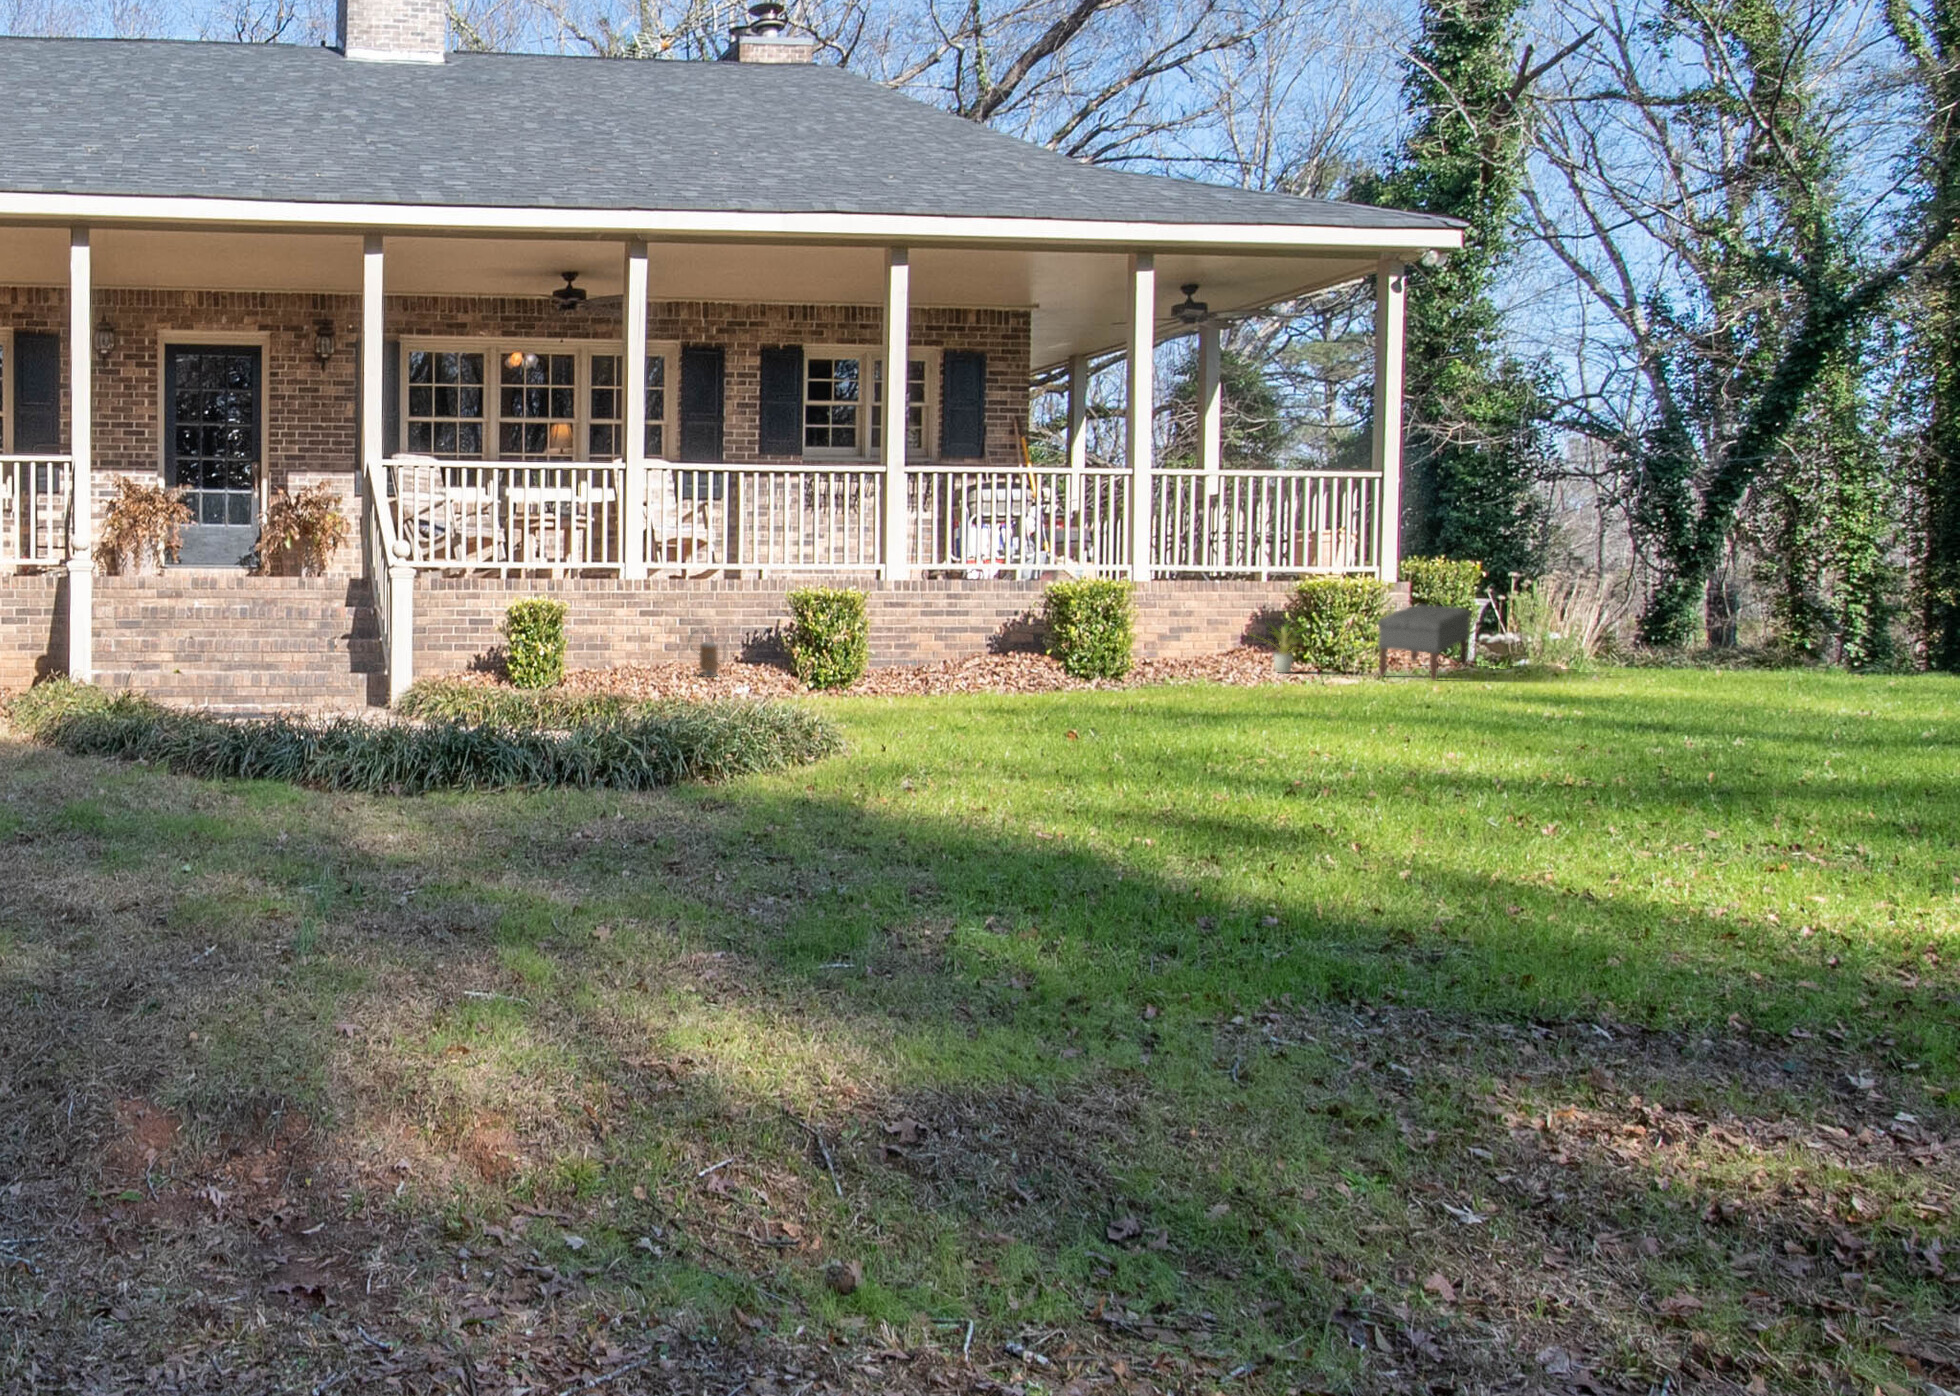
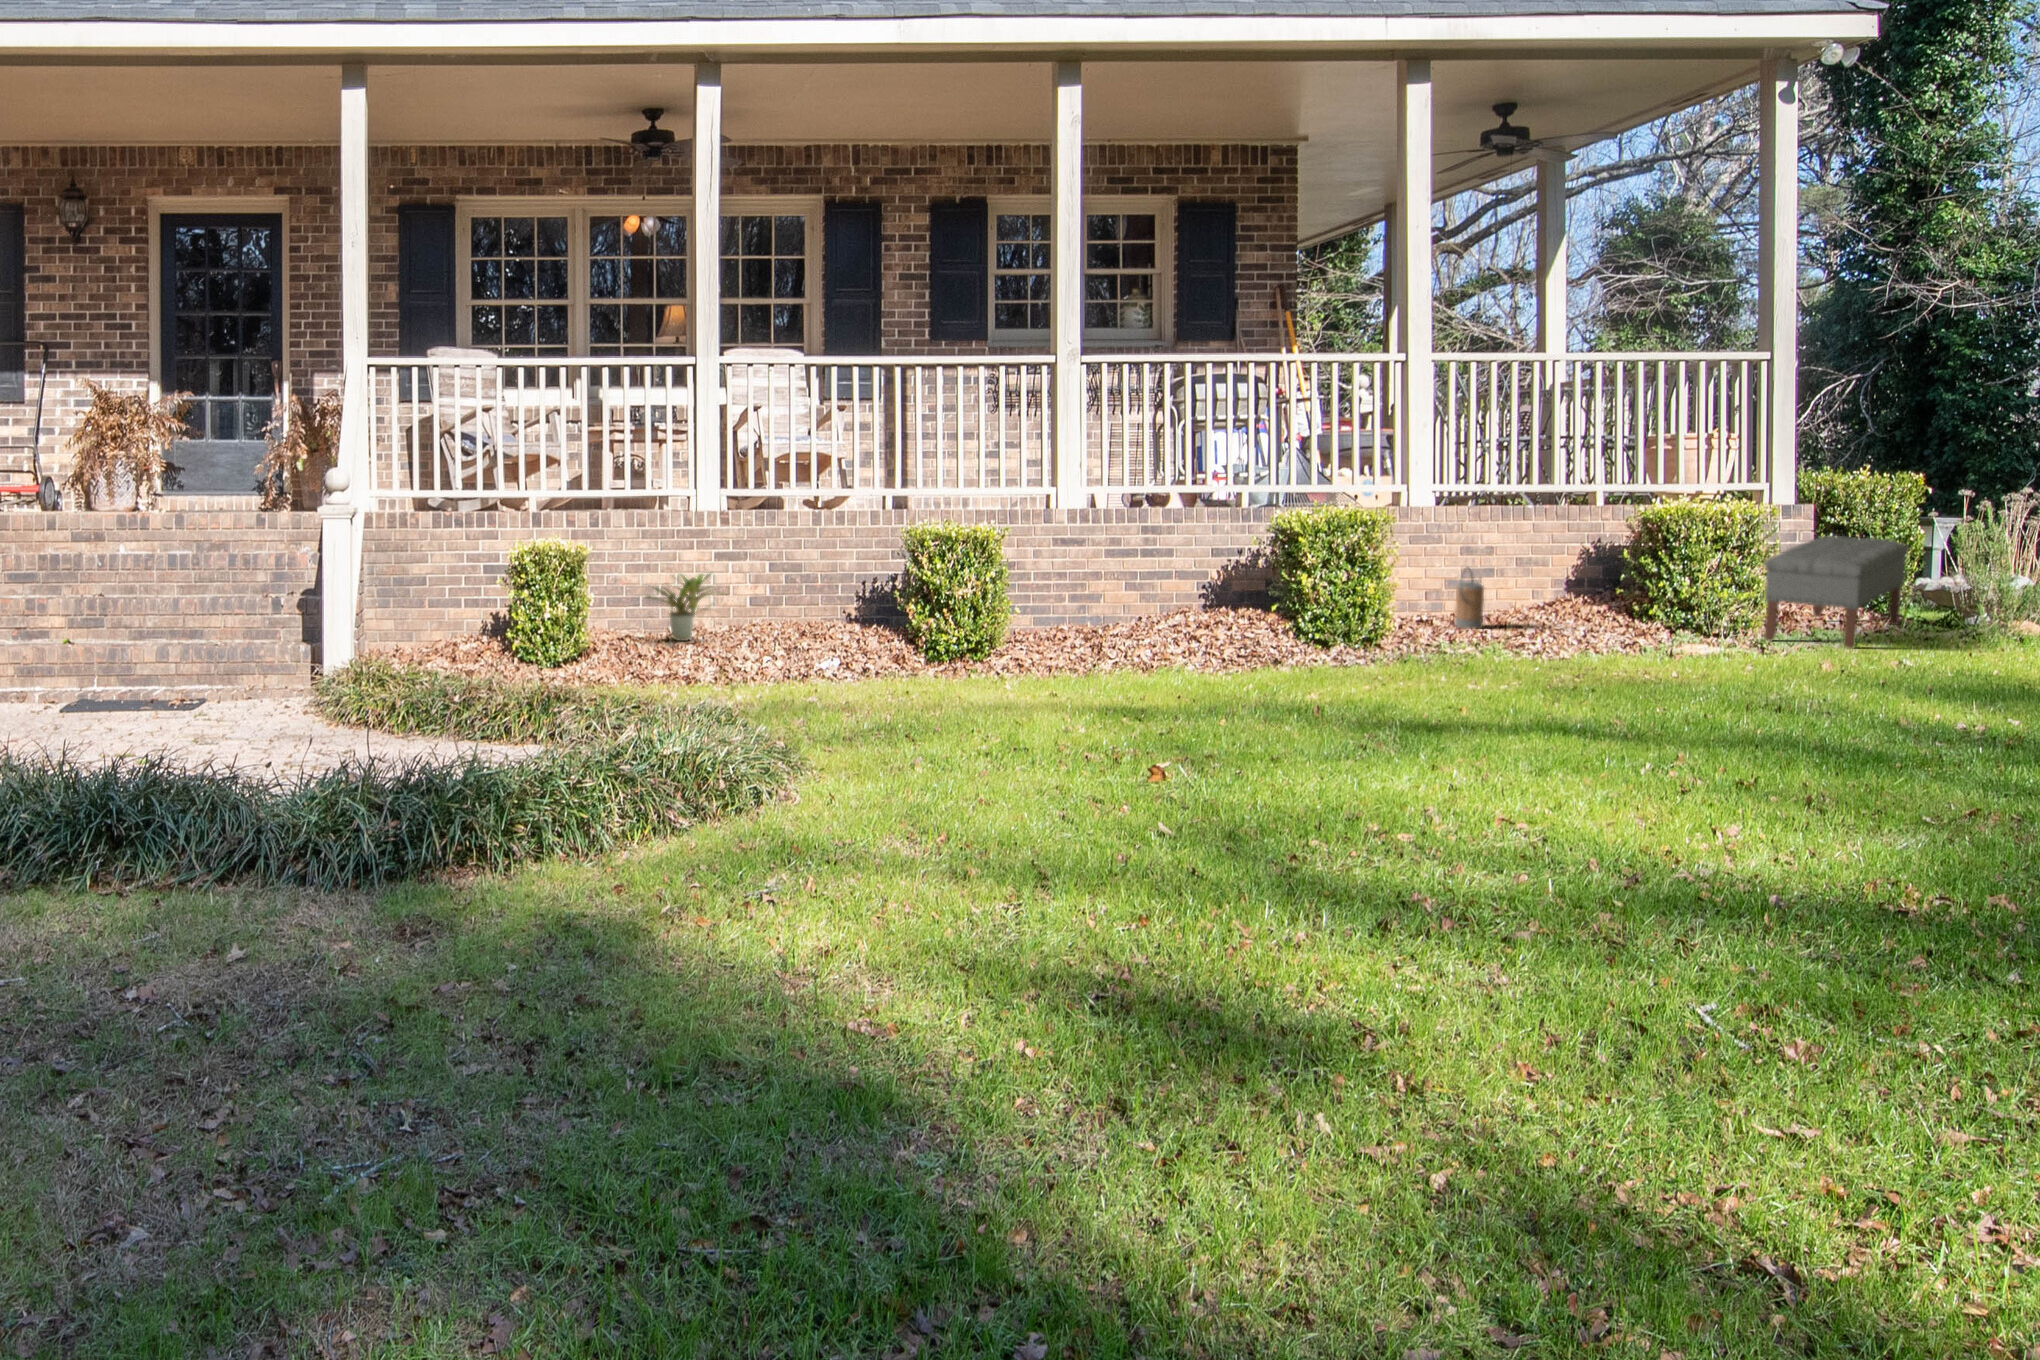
potted plant: present [1251,625,1309,673] -> present [647,572,711,641]
watering can: present [691,630,726,677] -> present [1455,567,1484,629]

